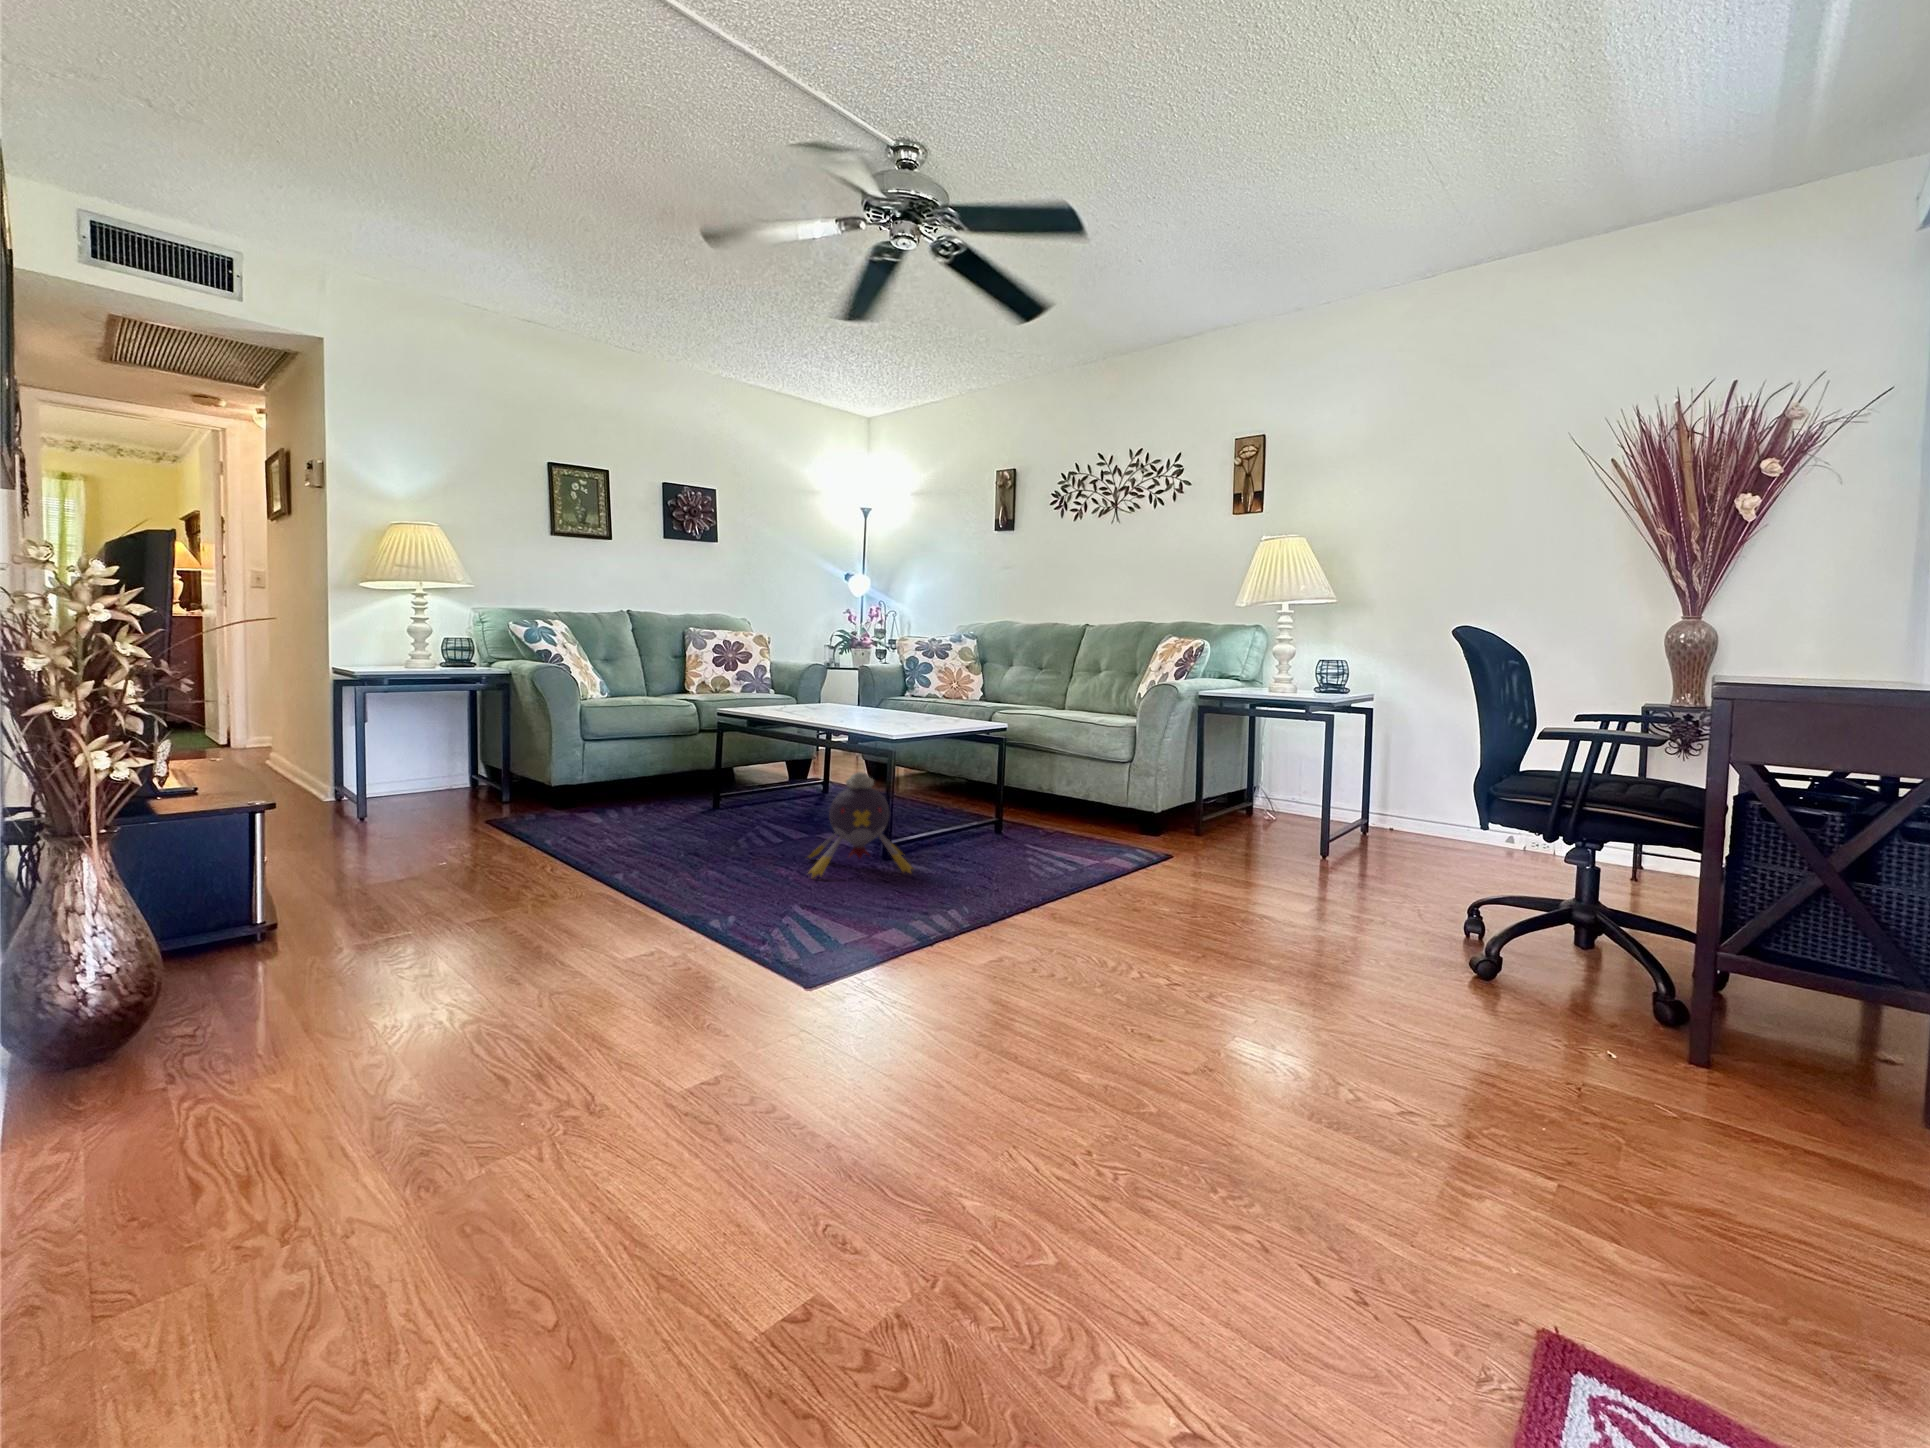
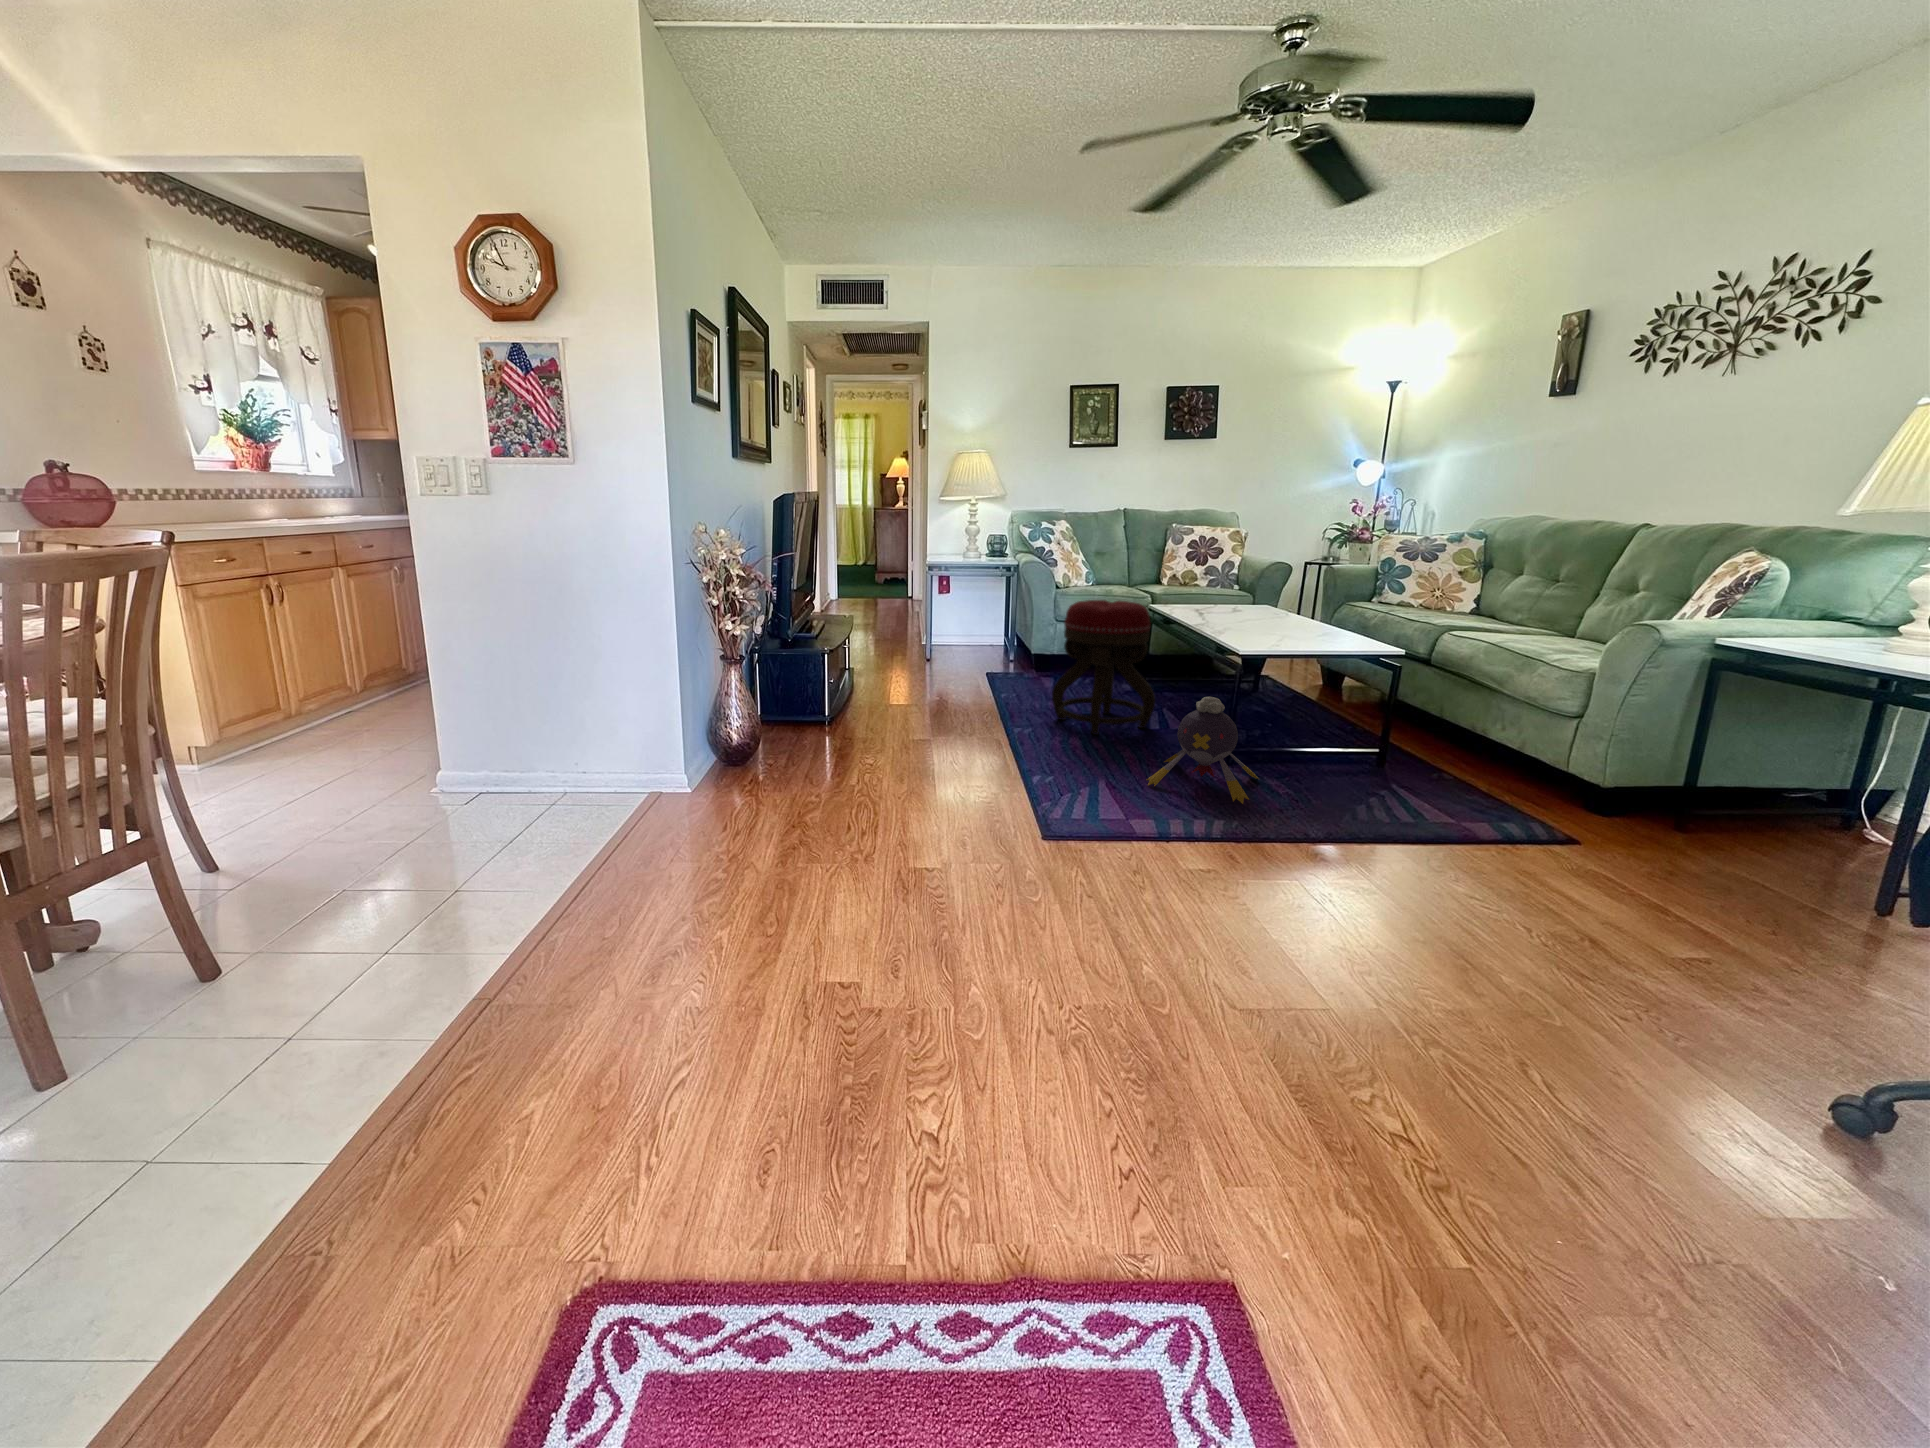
ottoman: none [633,693,761,850] -> present [1052,600,1155,735]

